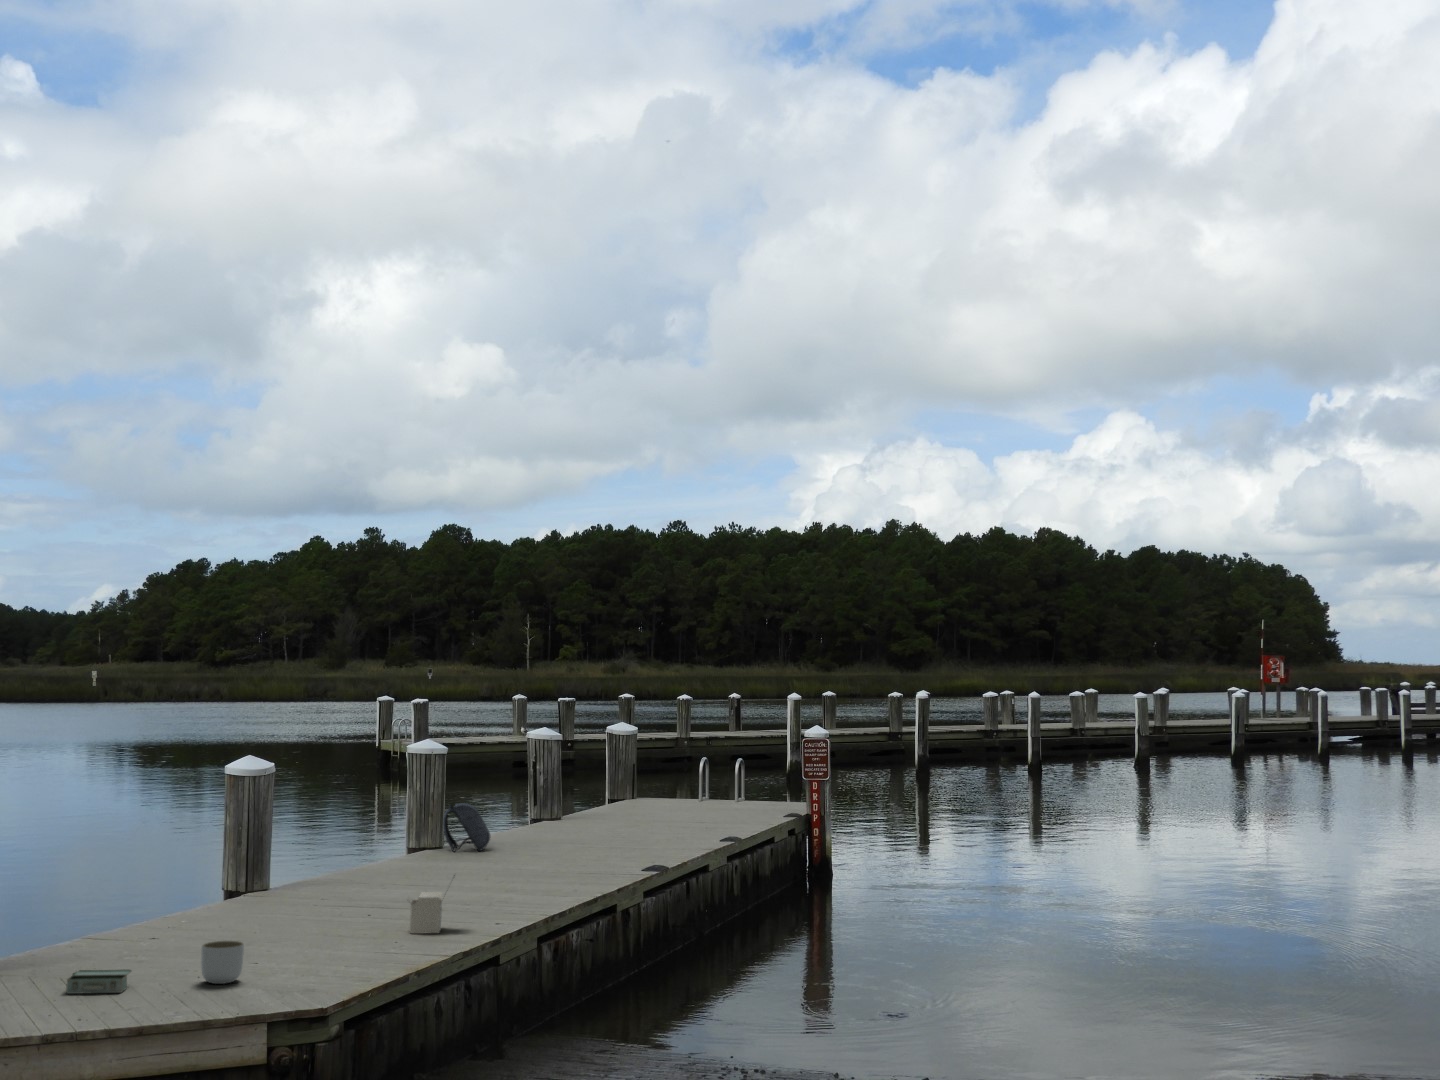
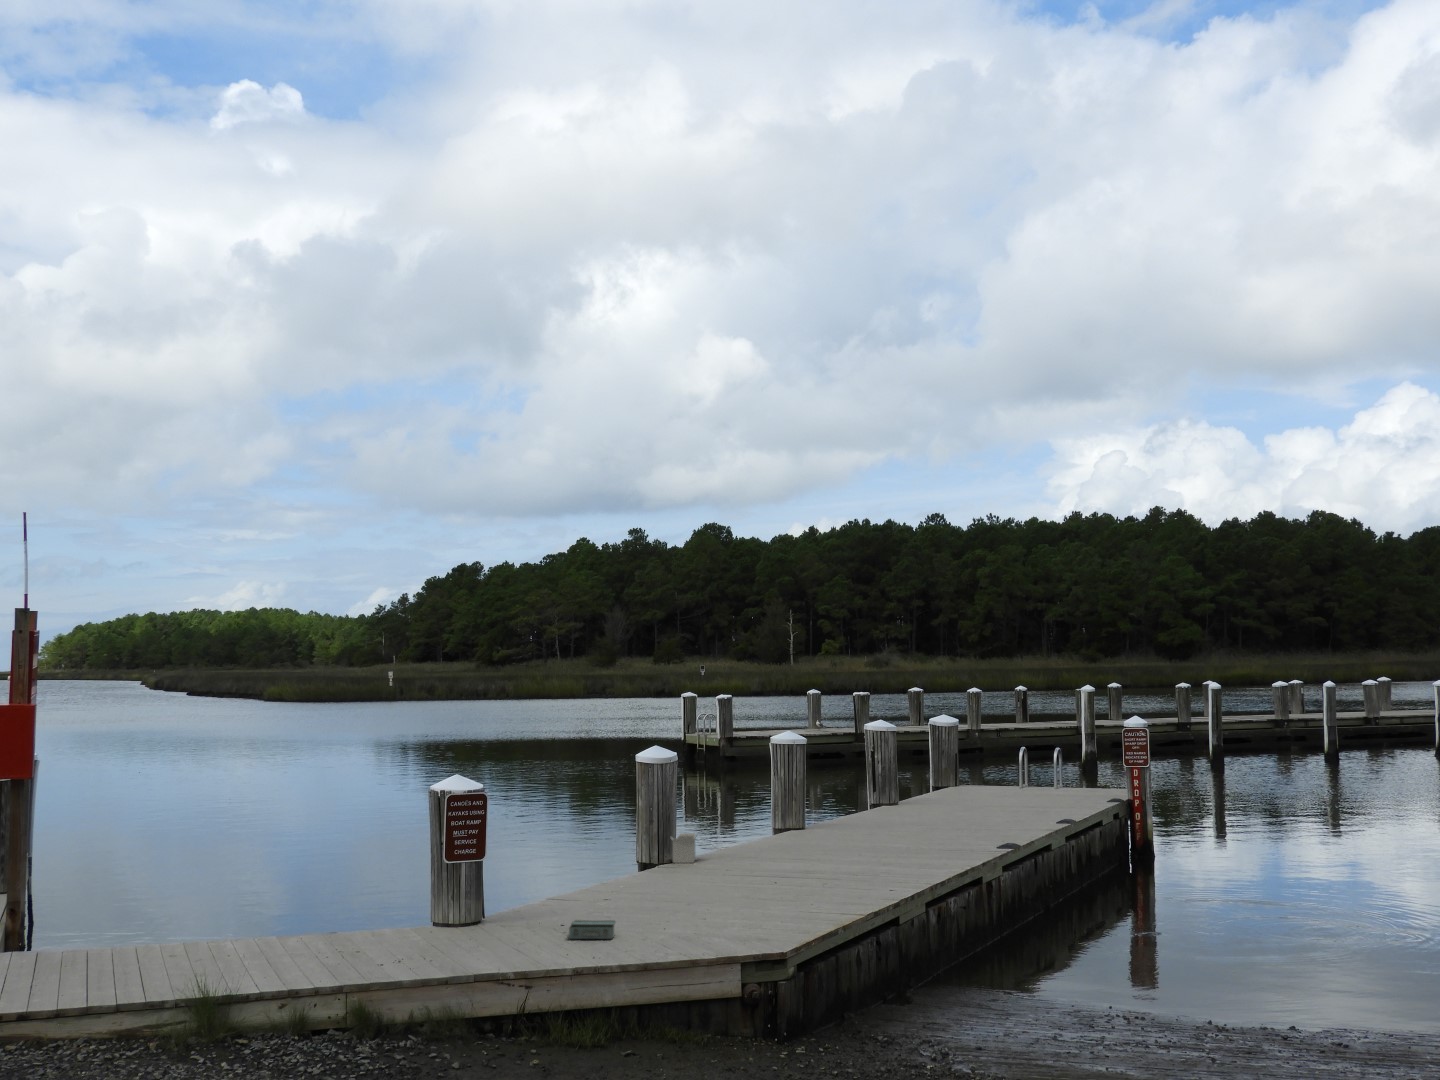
backpack: present [443,803,490,852] -> none [806,788,847,831]
cardboard box: present [407,875,455,934] -> present [670,833,696,863]
planter: present [201,941,244,984] -> none [670,898,704,934]

